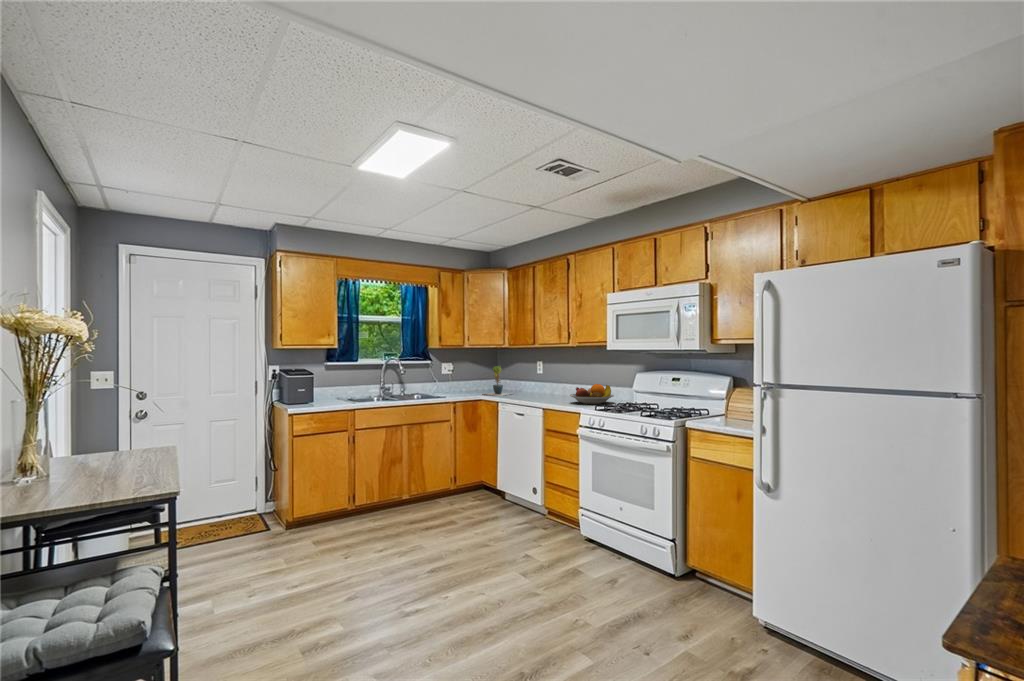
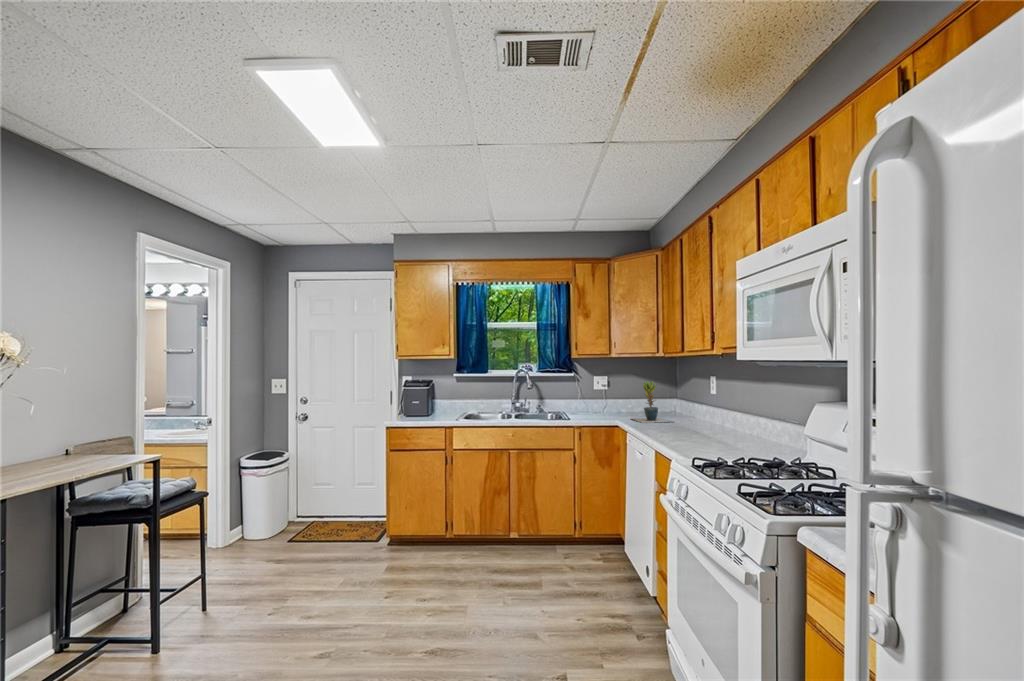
fruit bowl: present [570,384,614,404] -> none [681,416,757,449]

